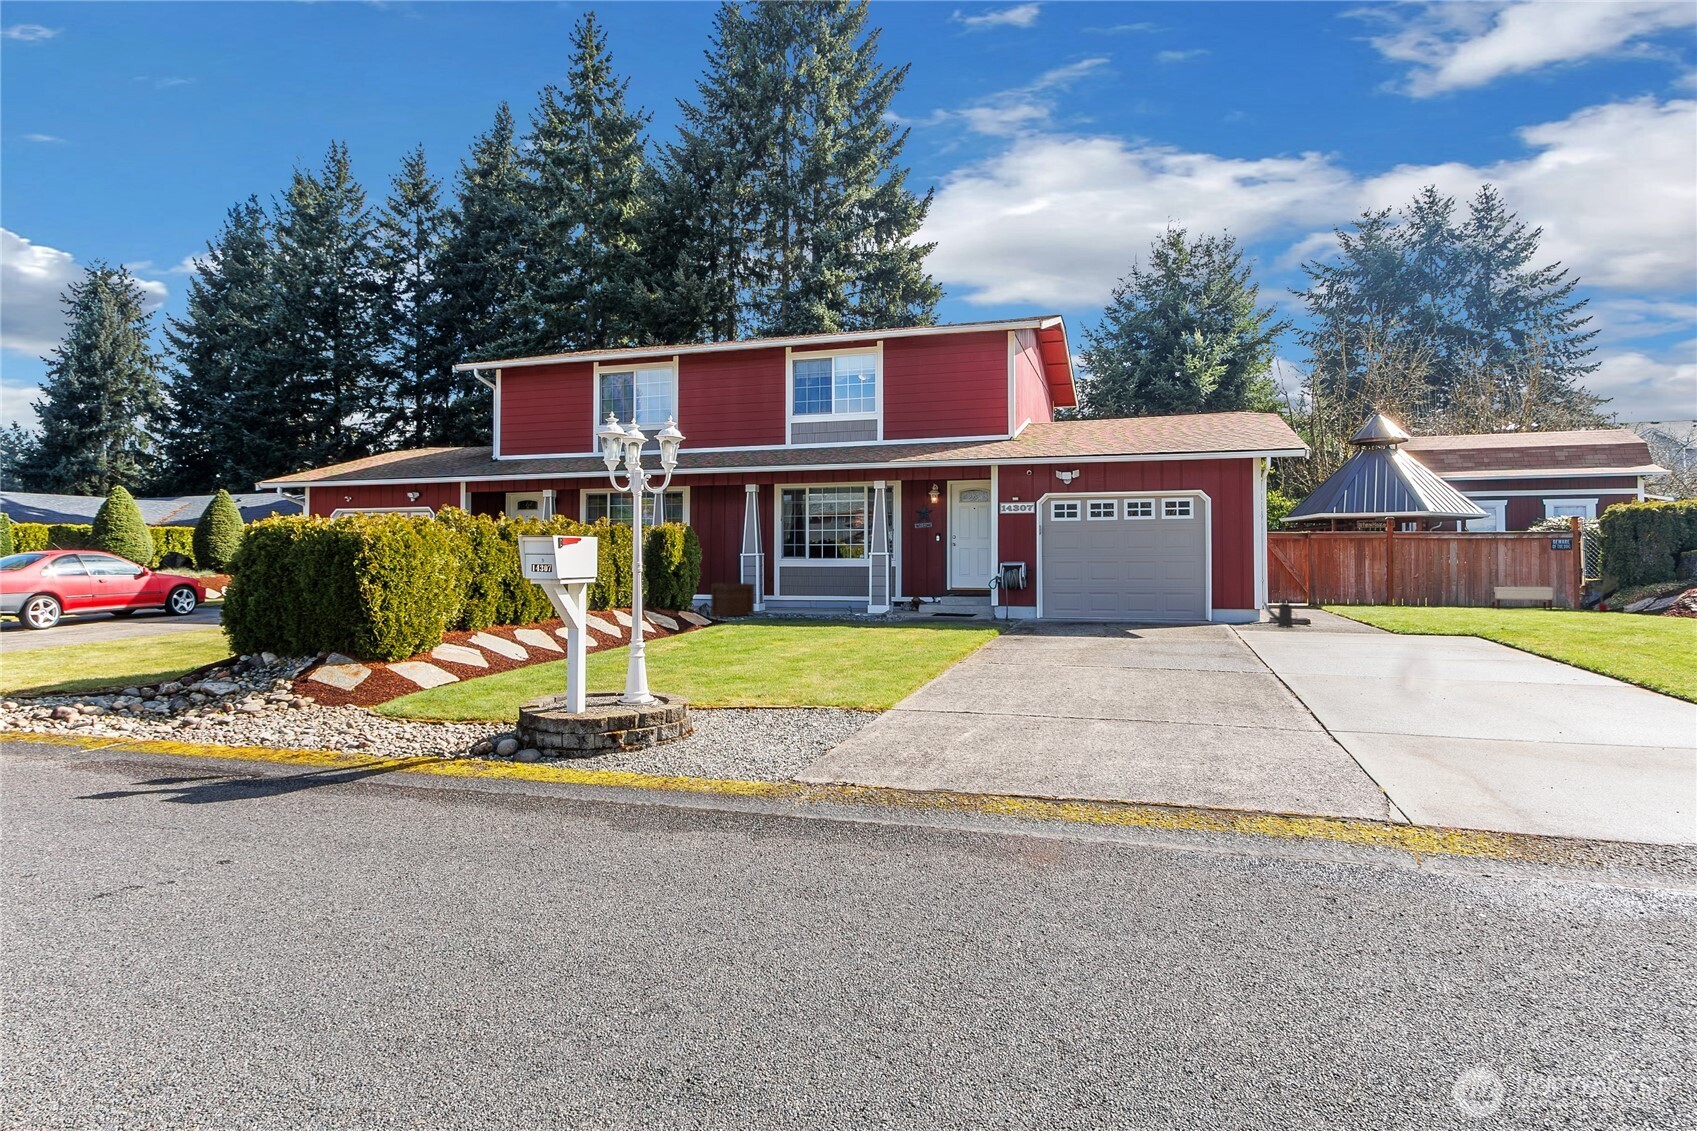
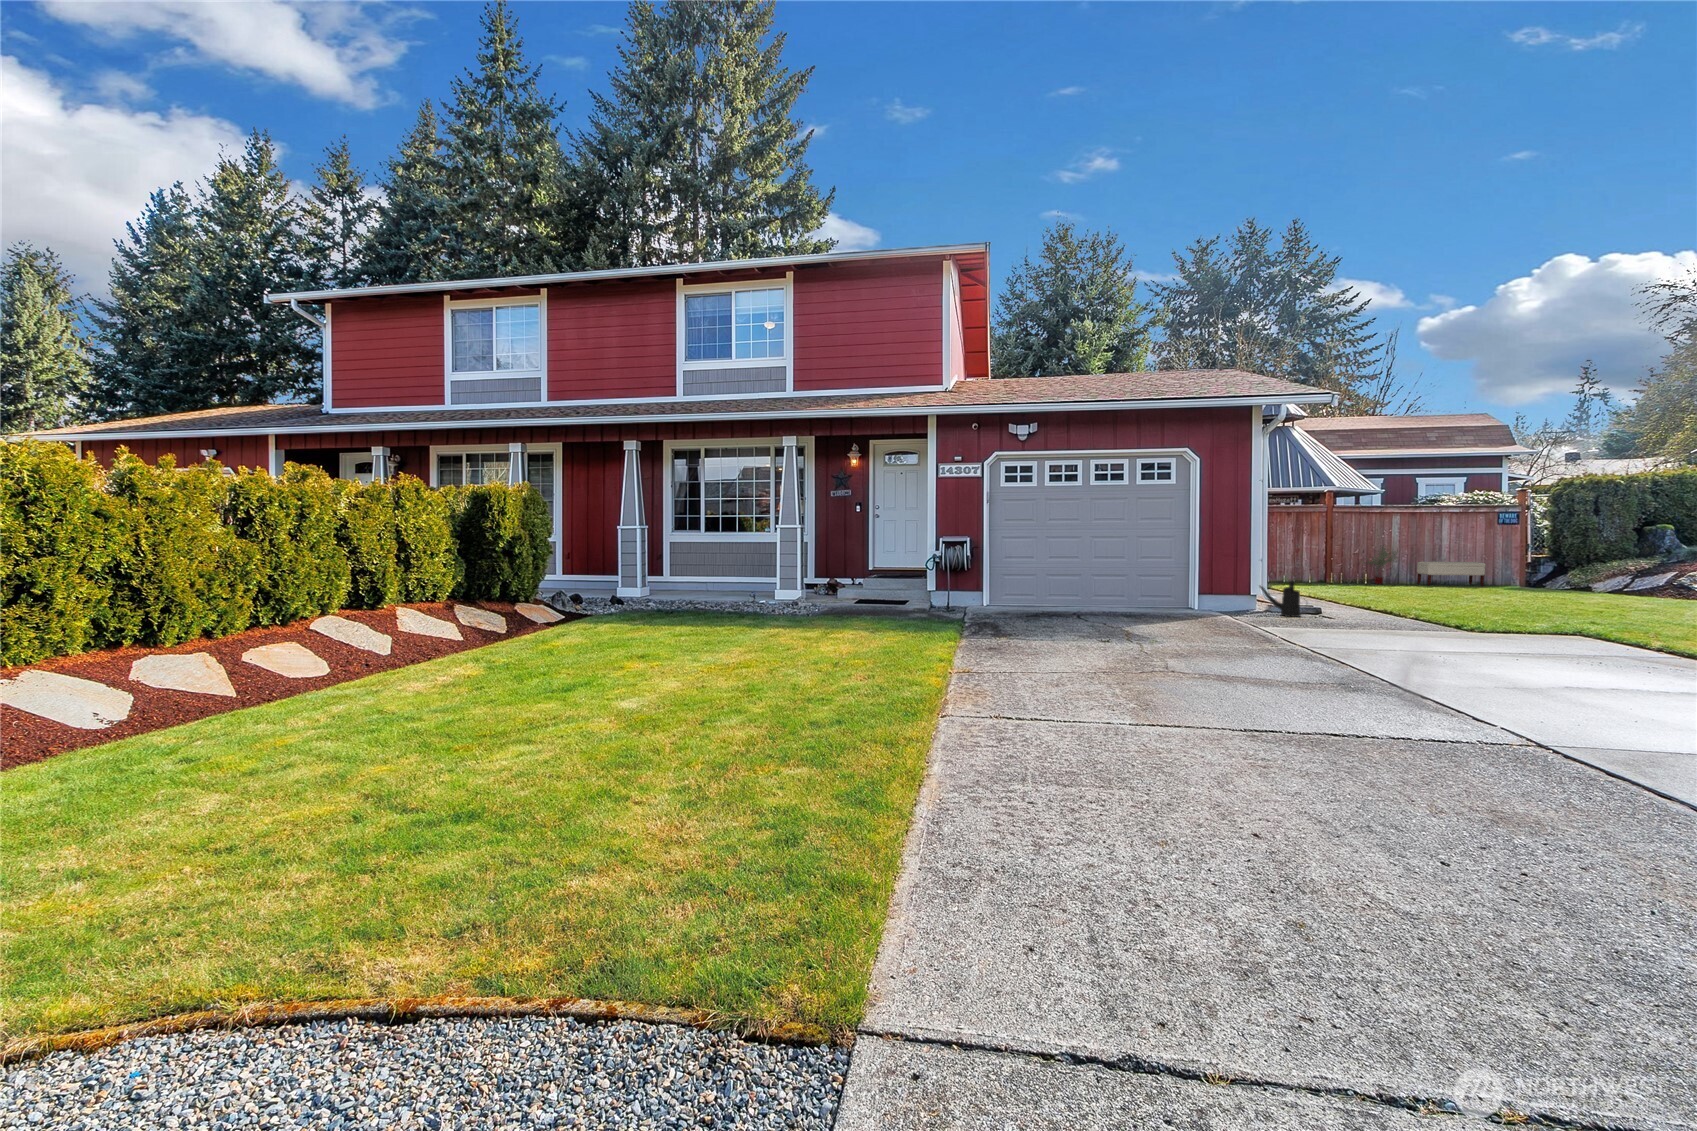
potted tree: present [1590,573,1619,611] -> present [1363,545,1397,584]
wooden crate: present [711,583,754,617] -> none [581,562,635,605]

